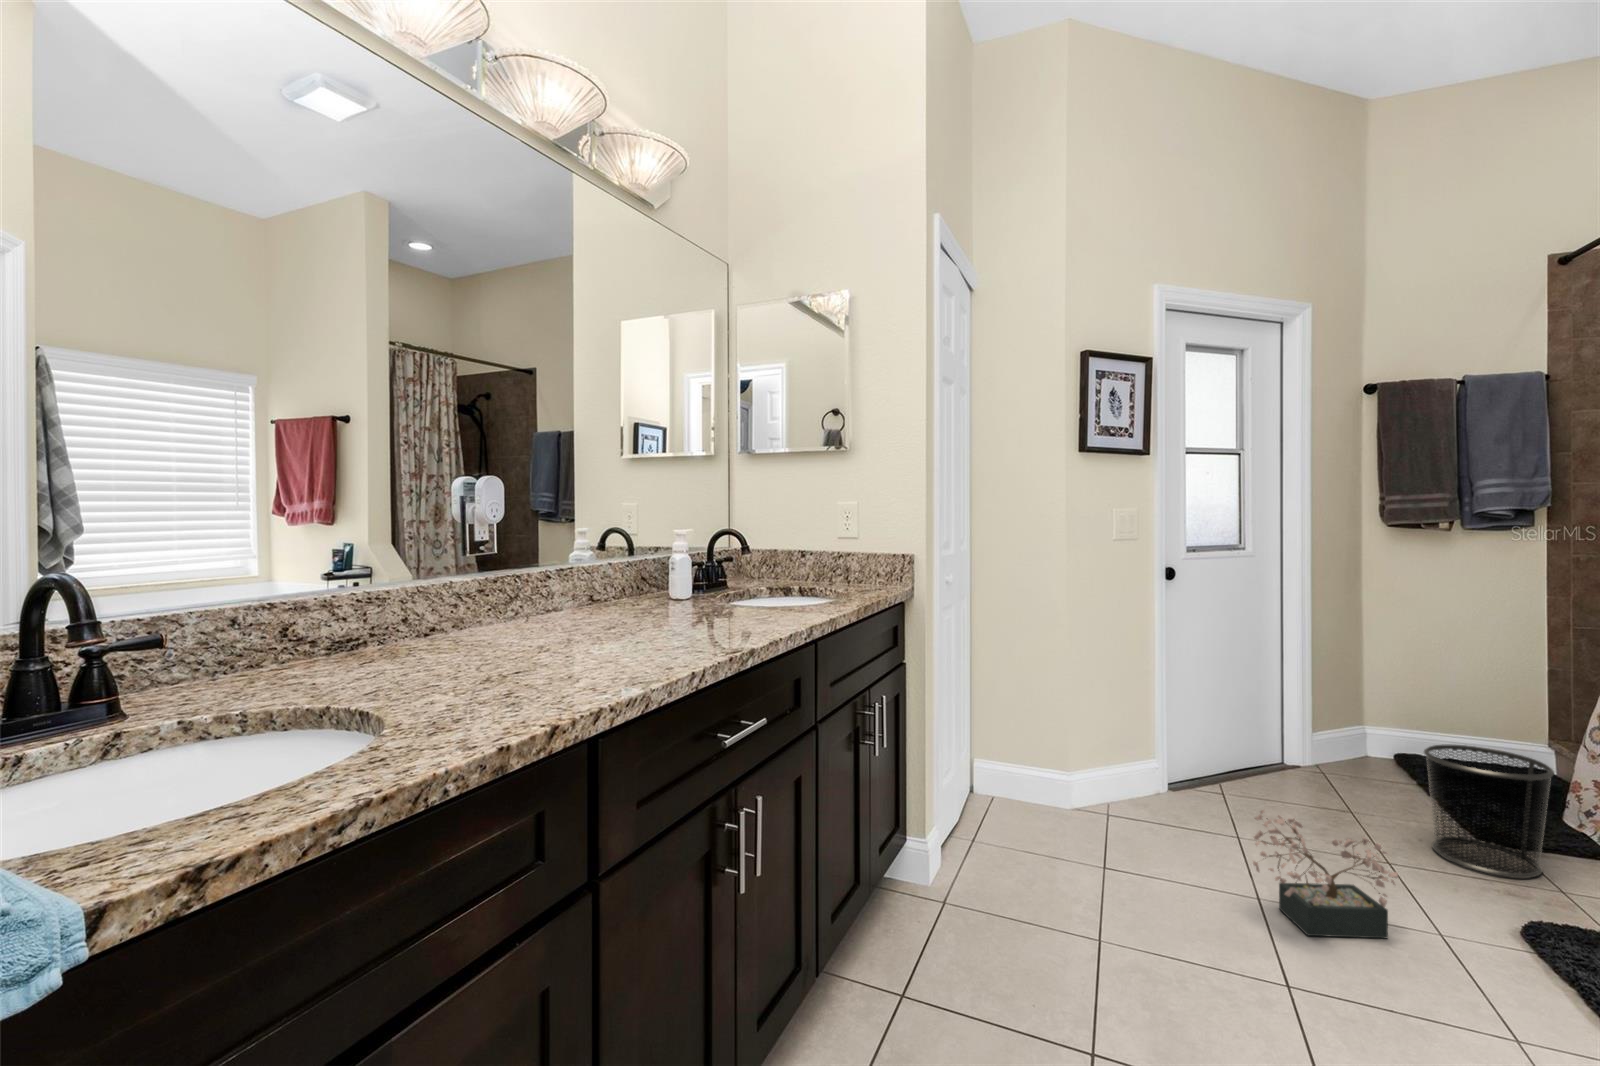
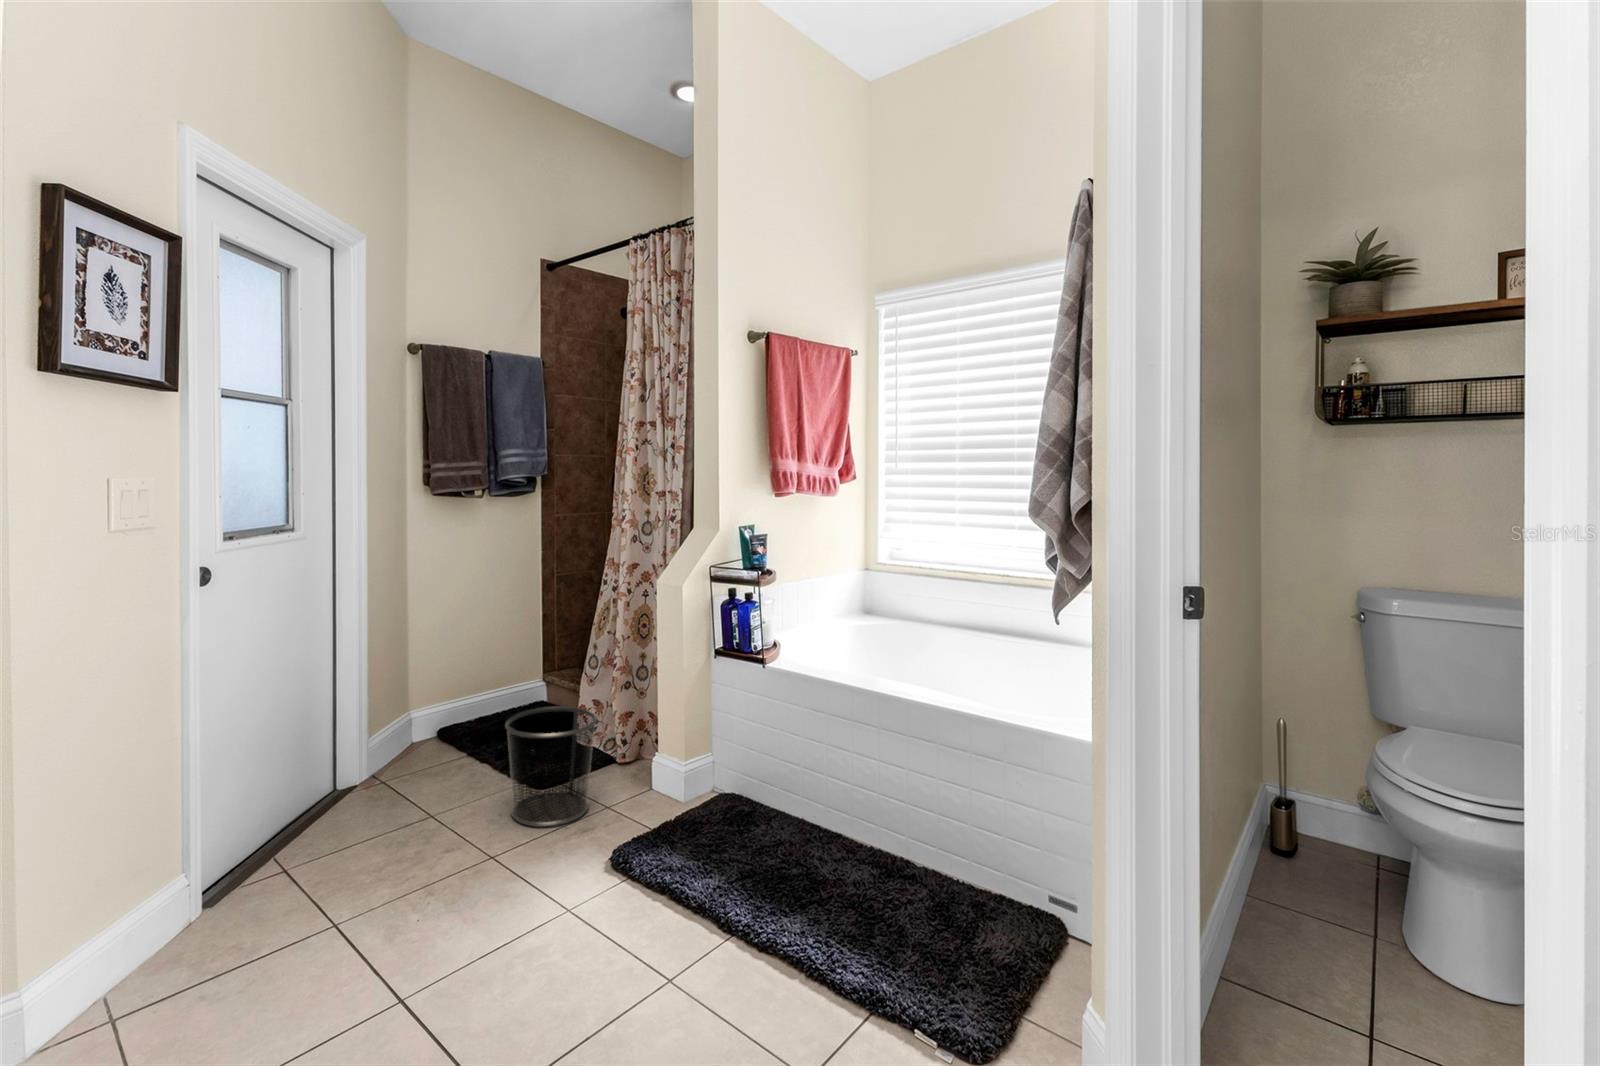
decorative plant: present [1253,810,1398,938] -> none [399,850,536,996]

